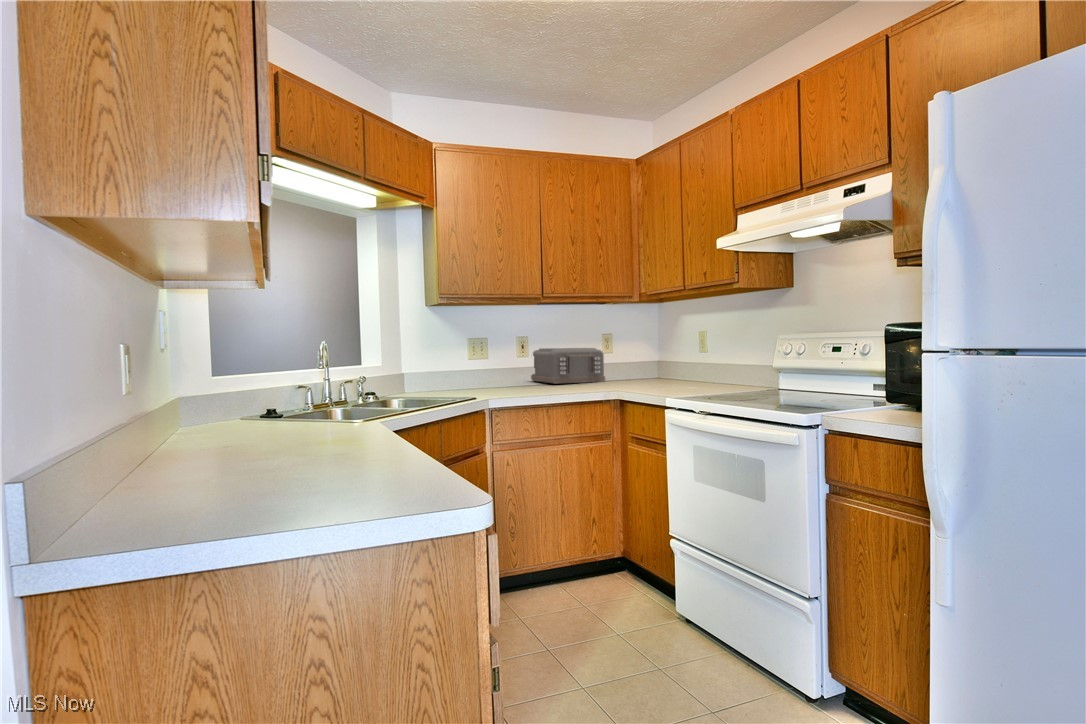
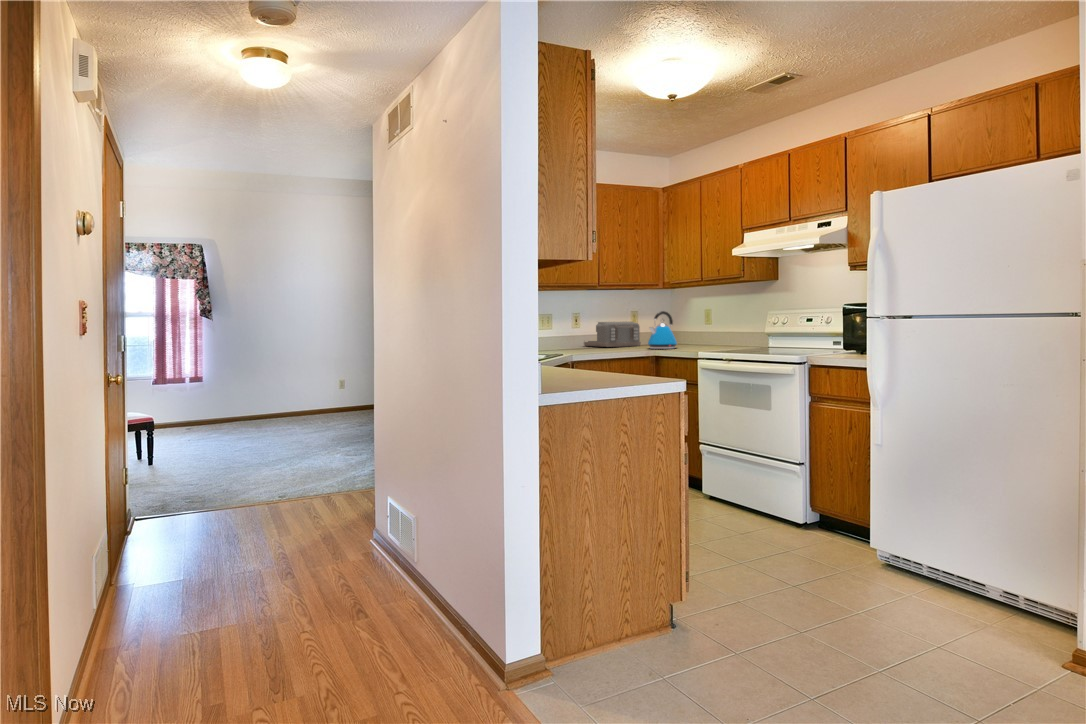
kettle: none [604,334,648,388] -> present [648,311,677,349]

